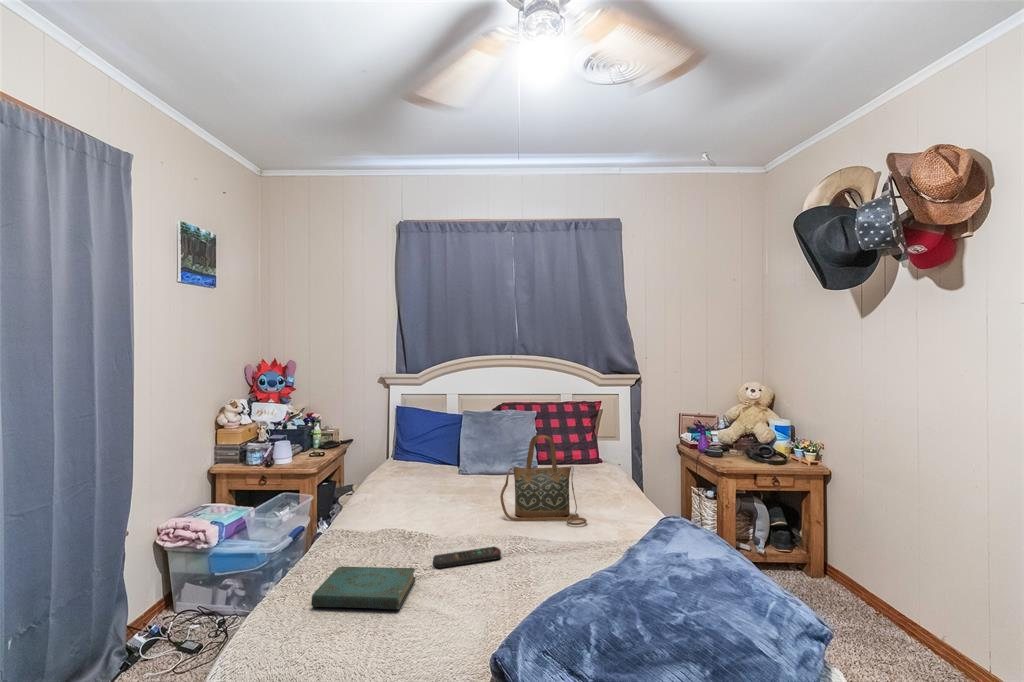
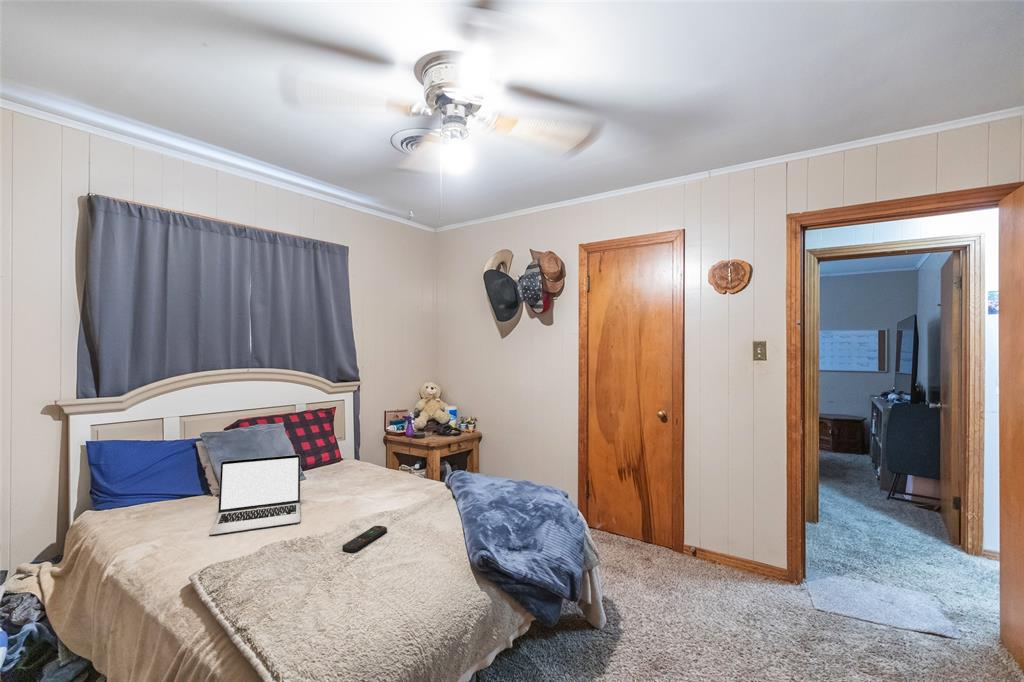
handbag: present [500,435,587,525] -> none [335,436,404,511]
laptop: none [397,438,498,515] -> present [209,455,300,535]
book: present [311,566,415,609] -> none [286,554,380,606]

